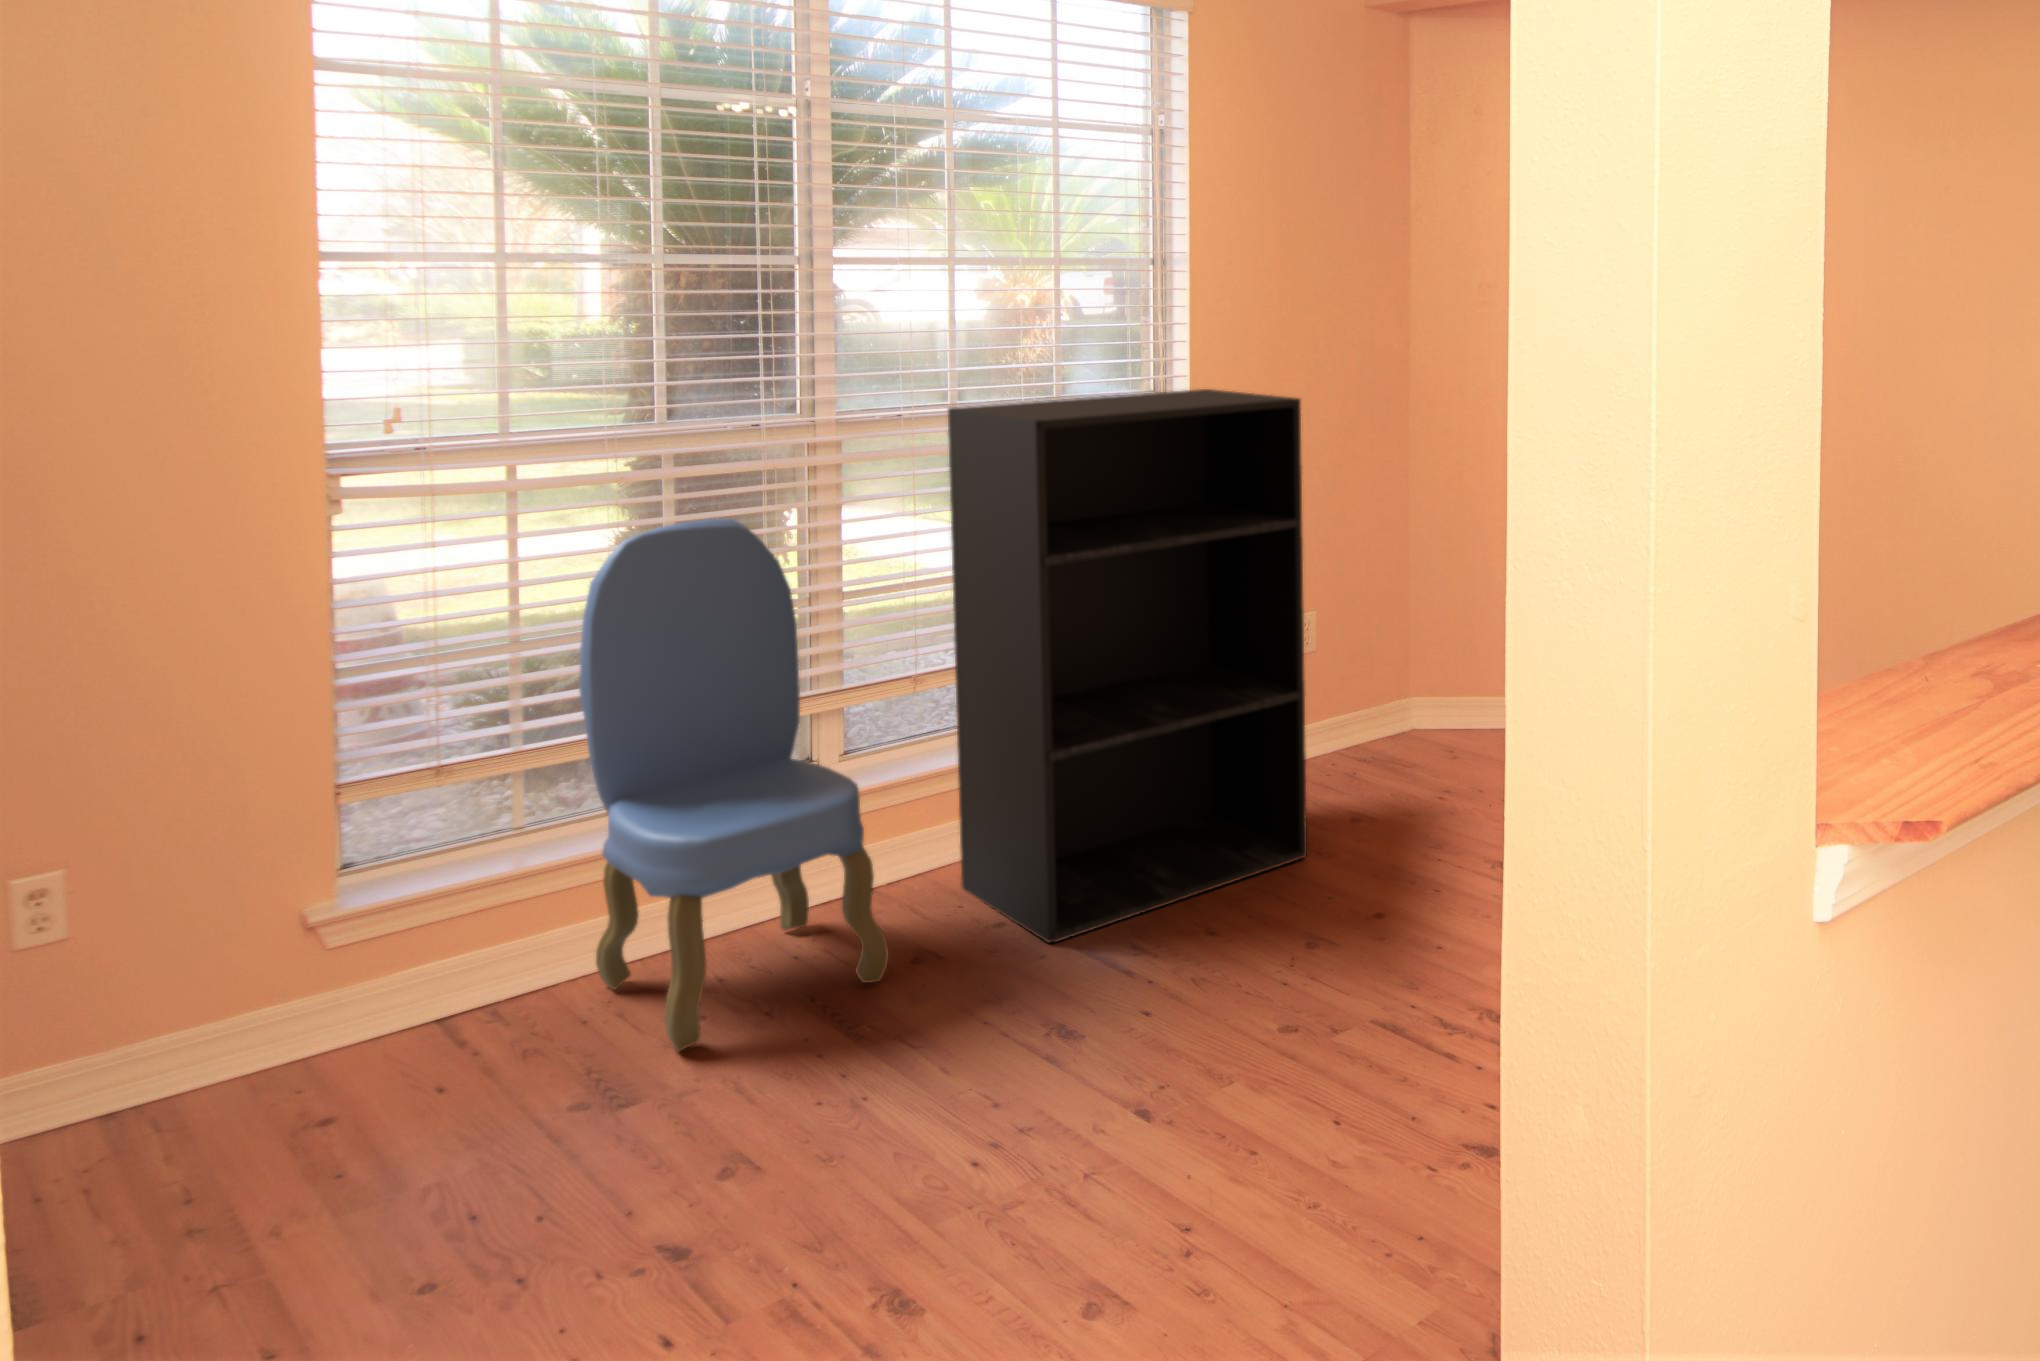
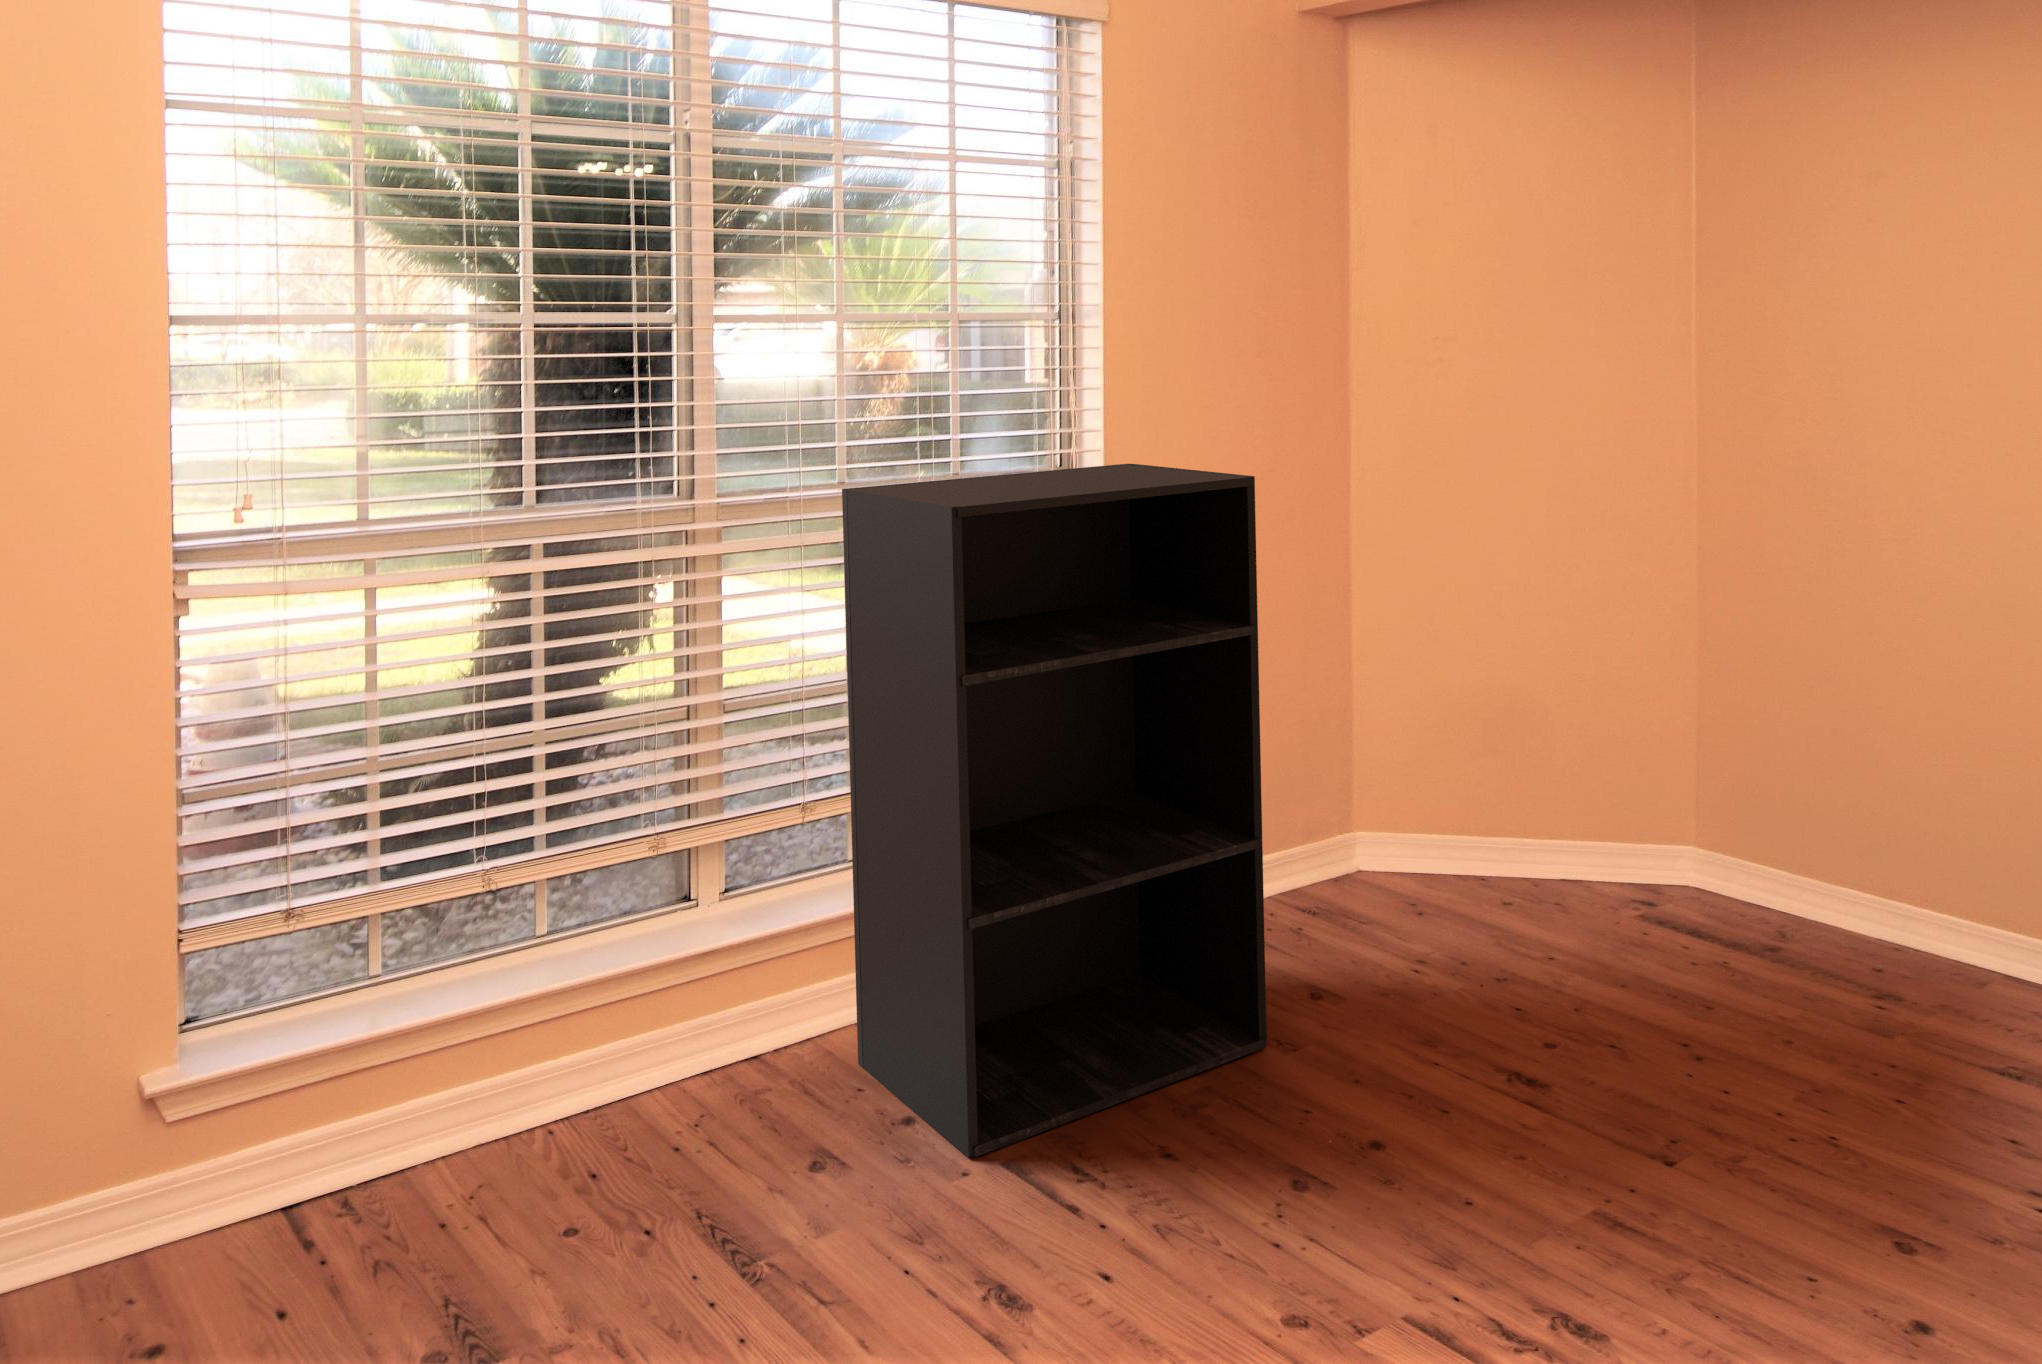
dining chair: present [579,518,889,1051] -> none [438,620,783,1292]

